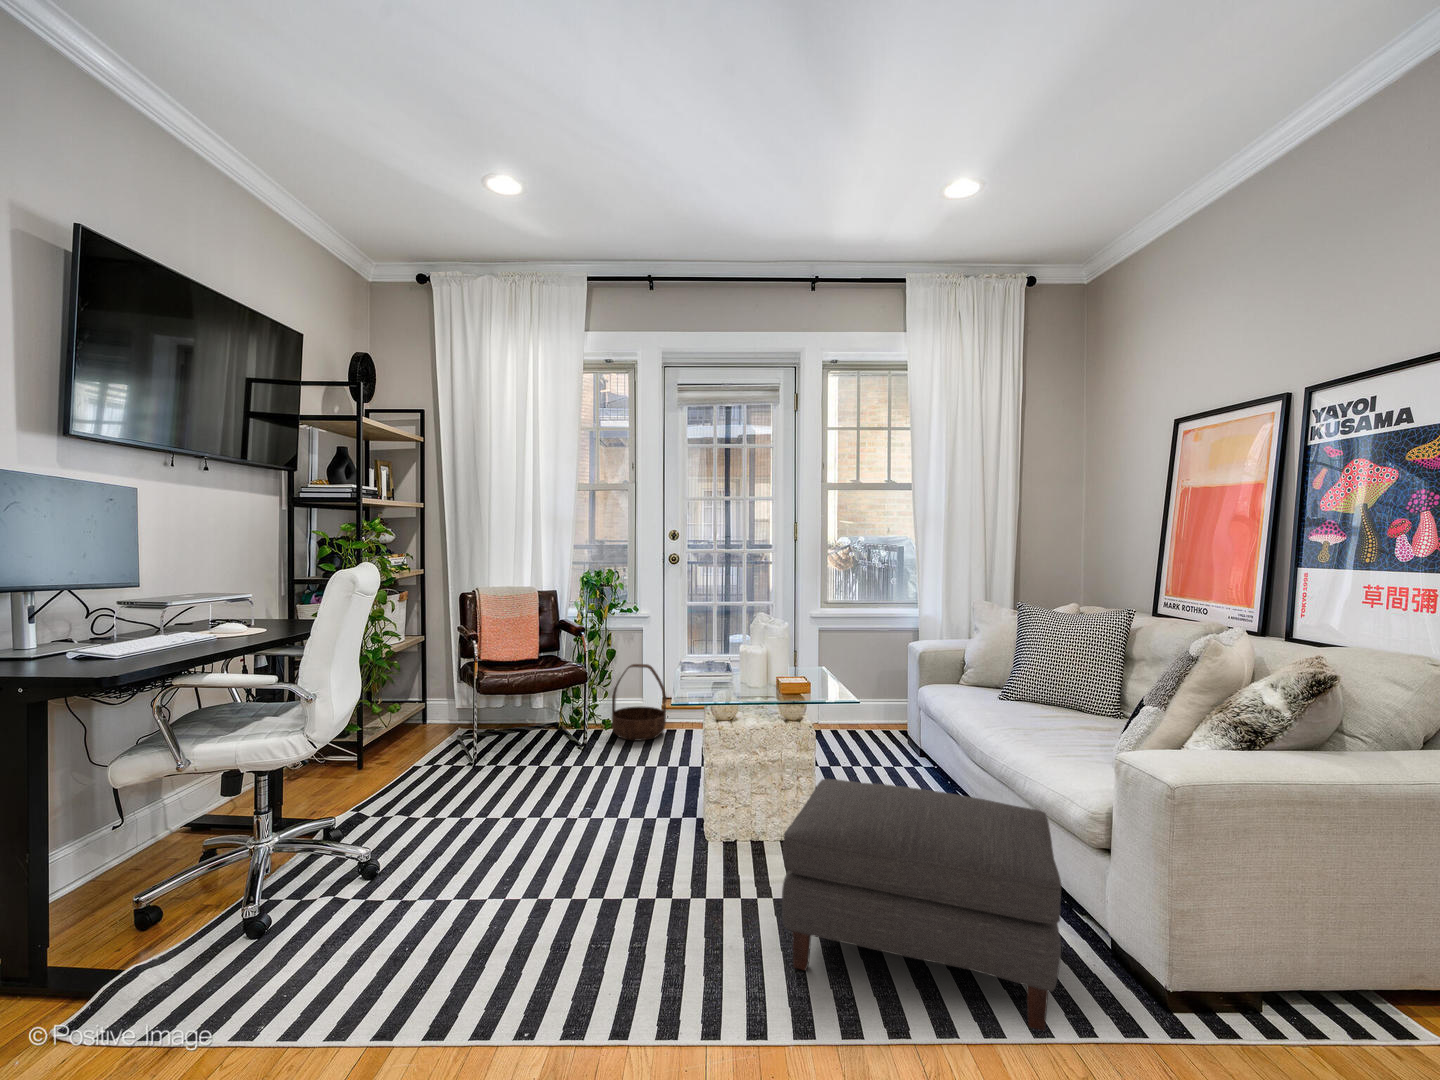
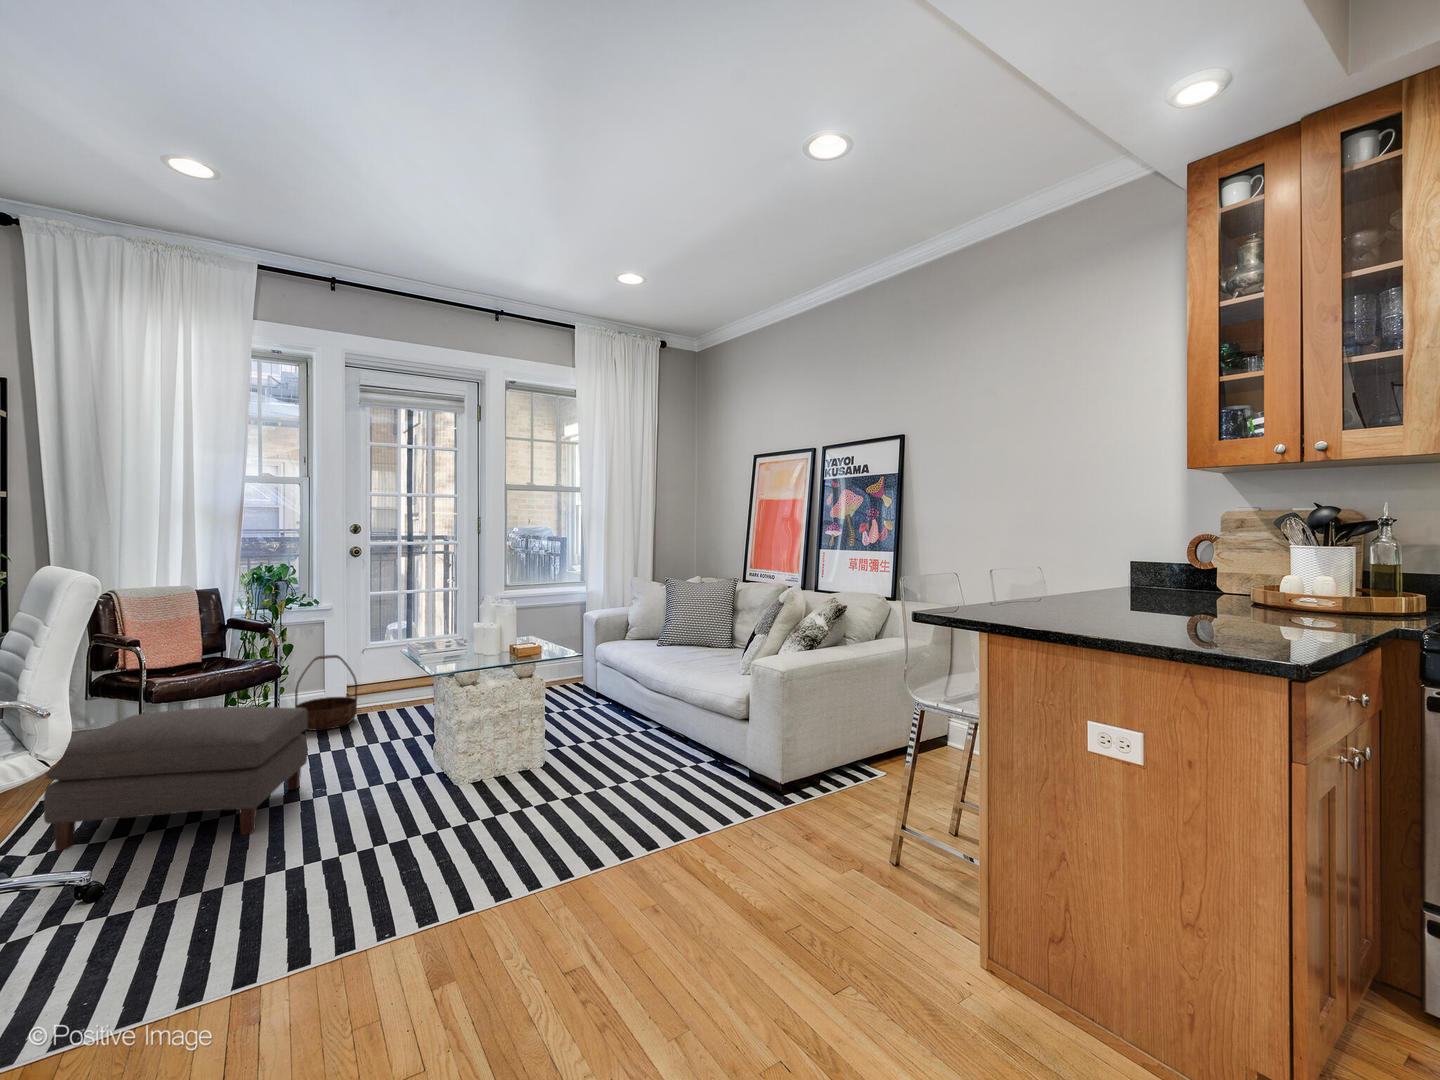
ottoman: present [782,779,1061,1030] -> present [44,707,308,851]

